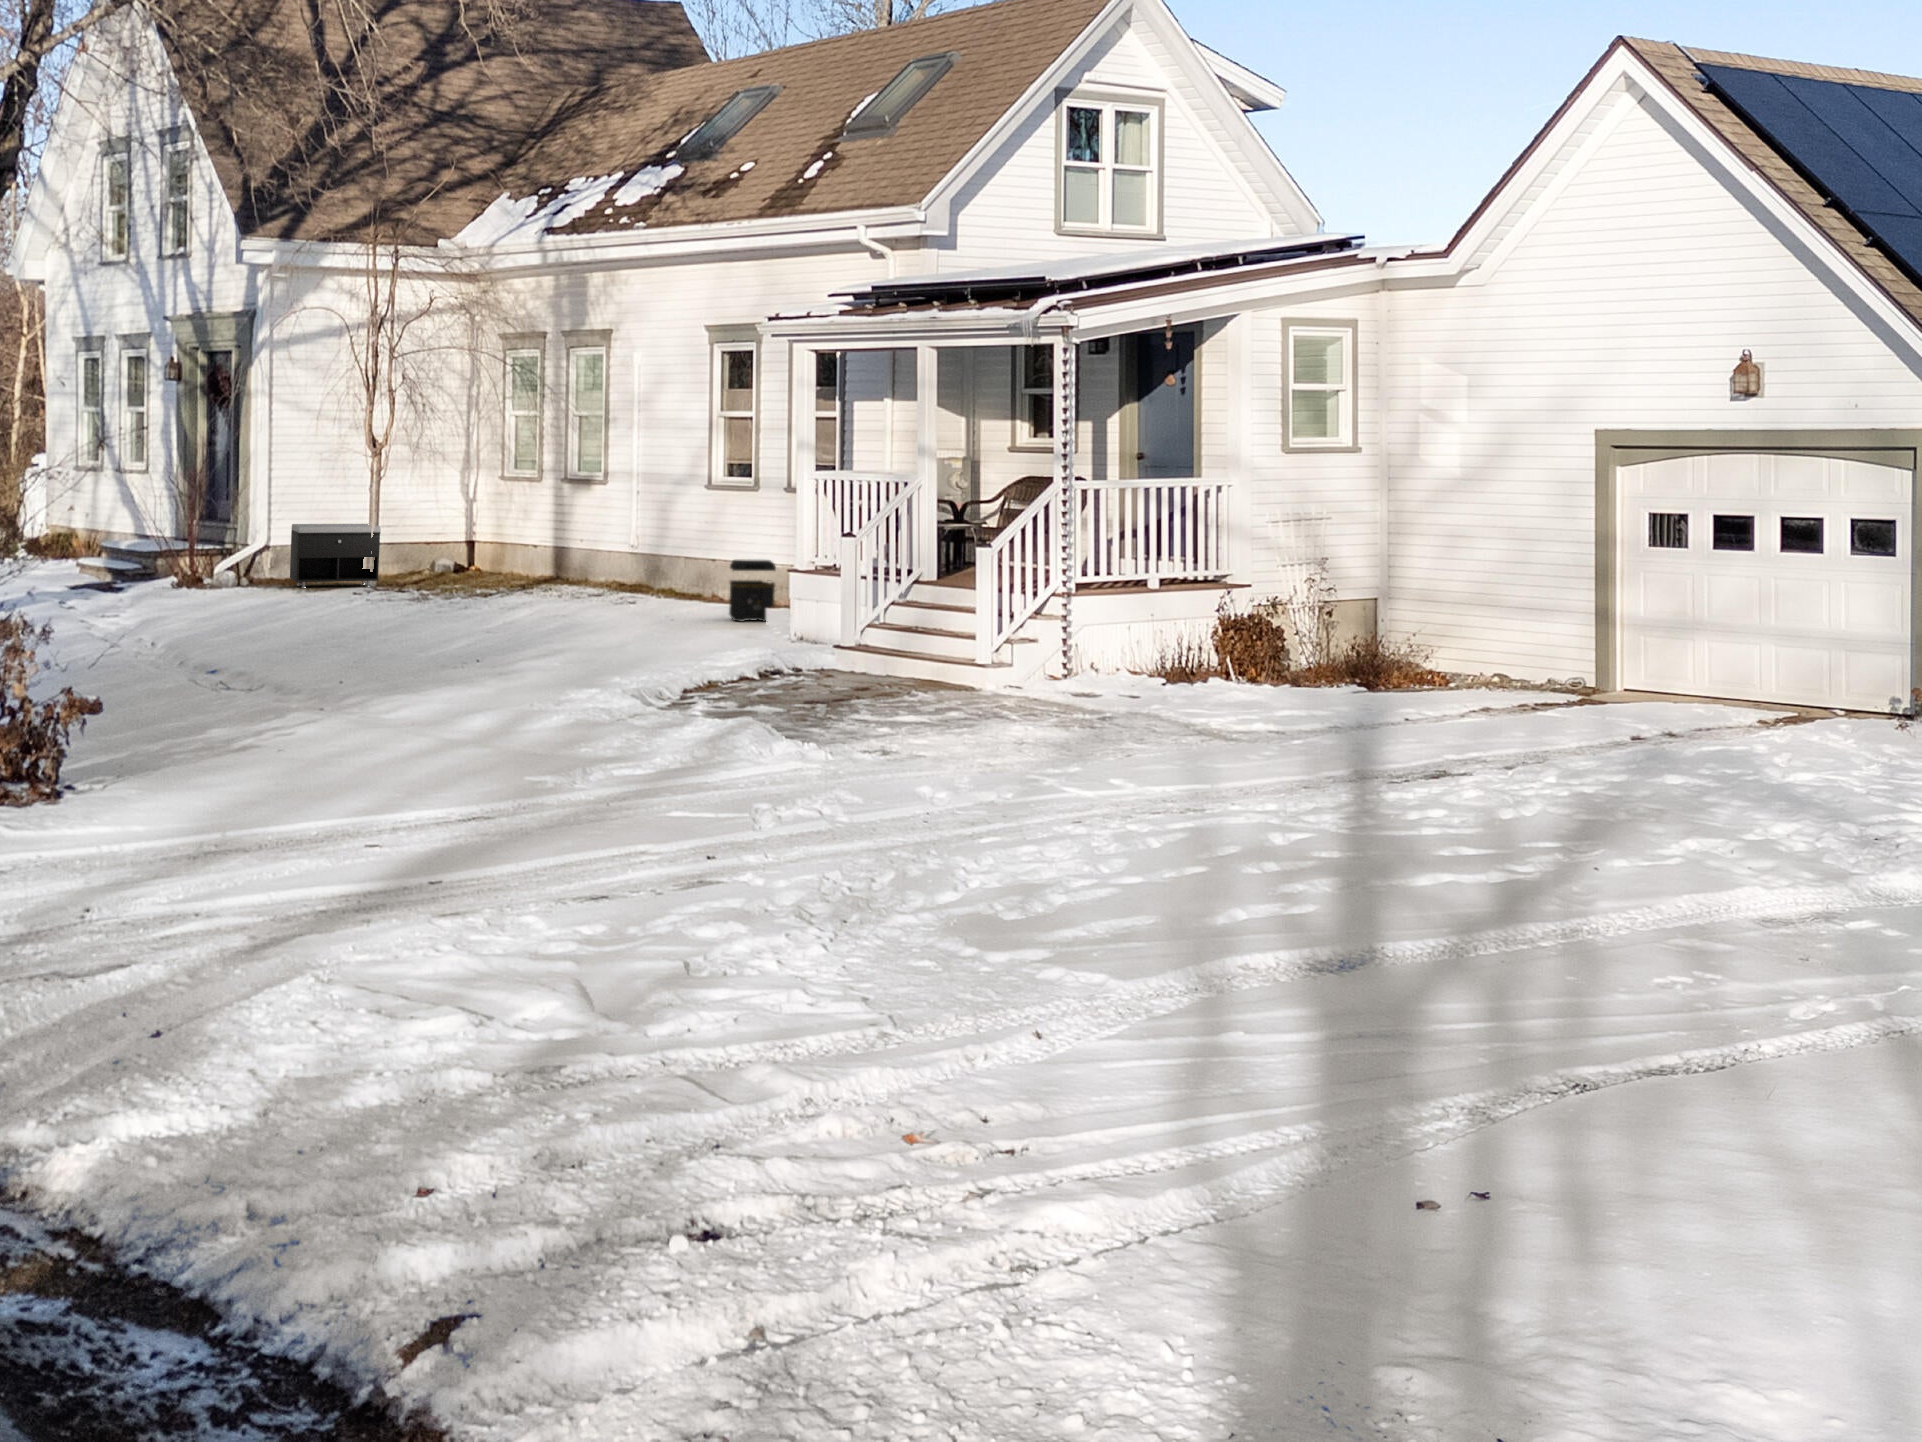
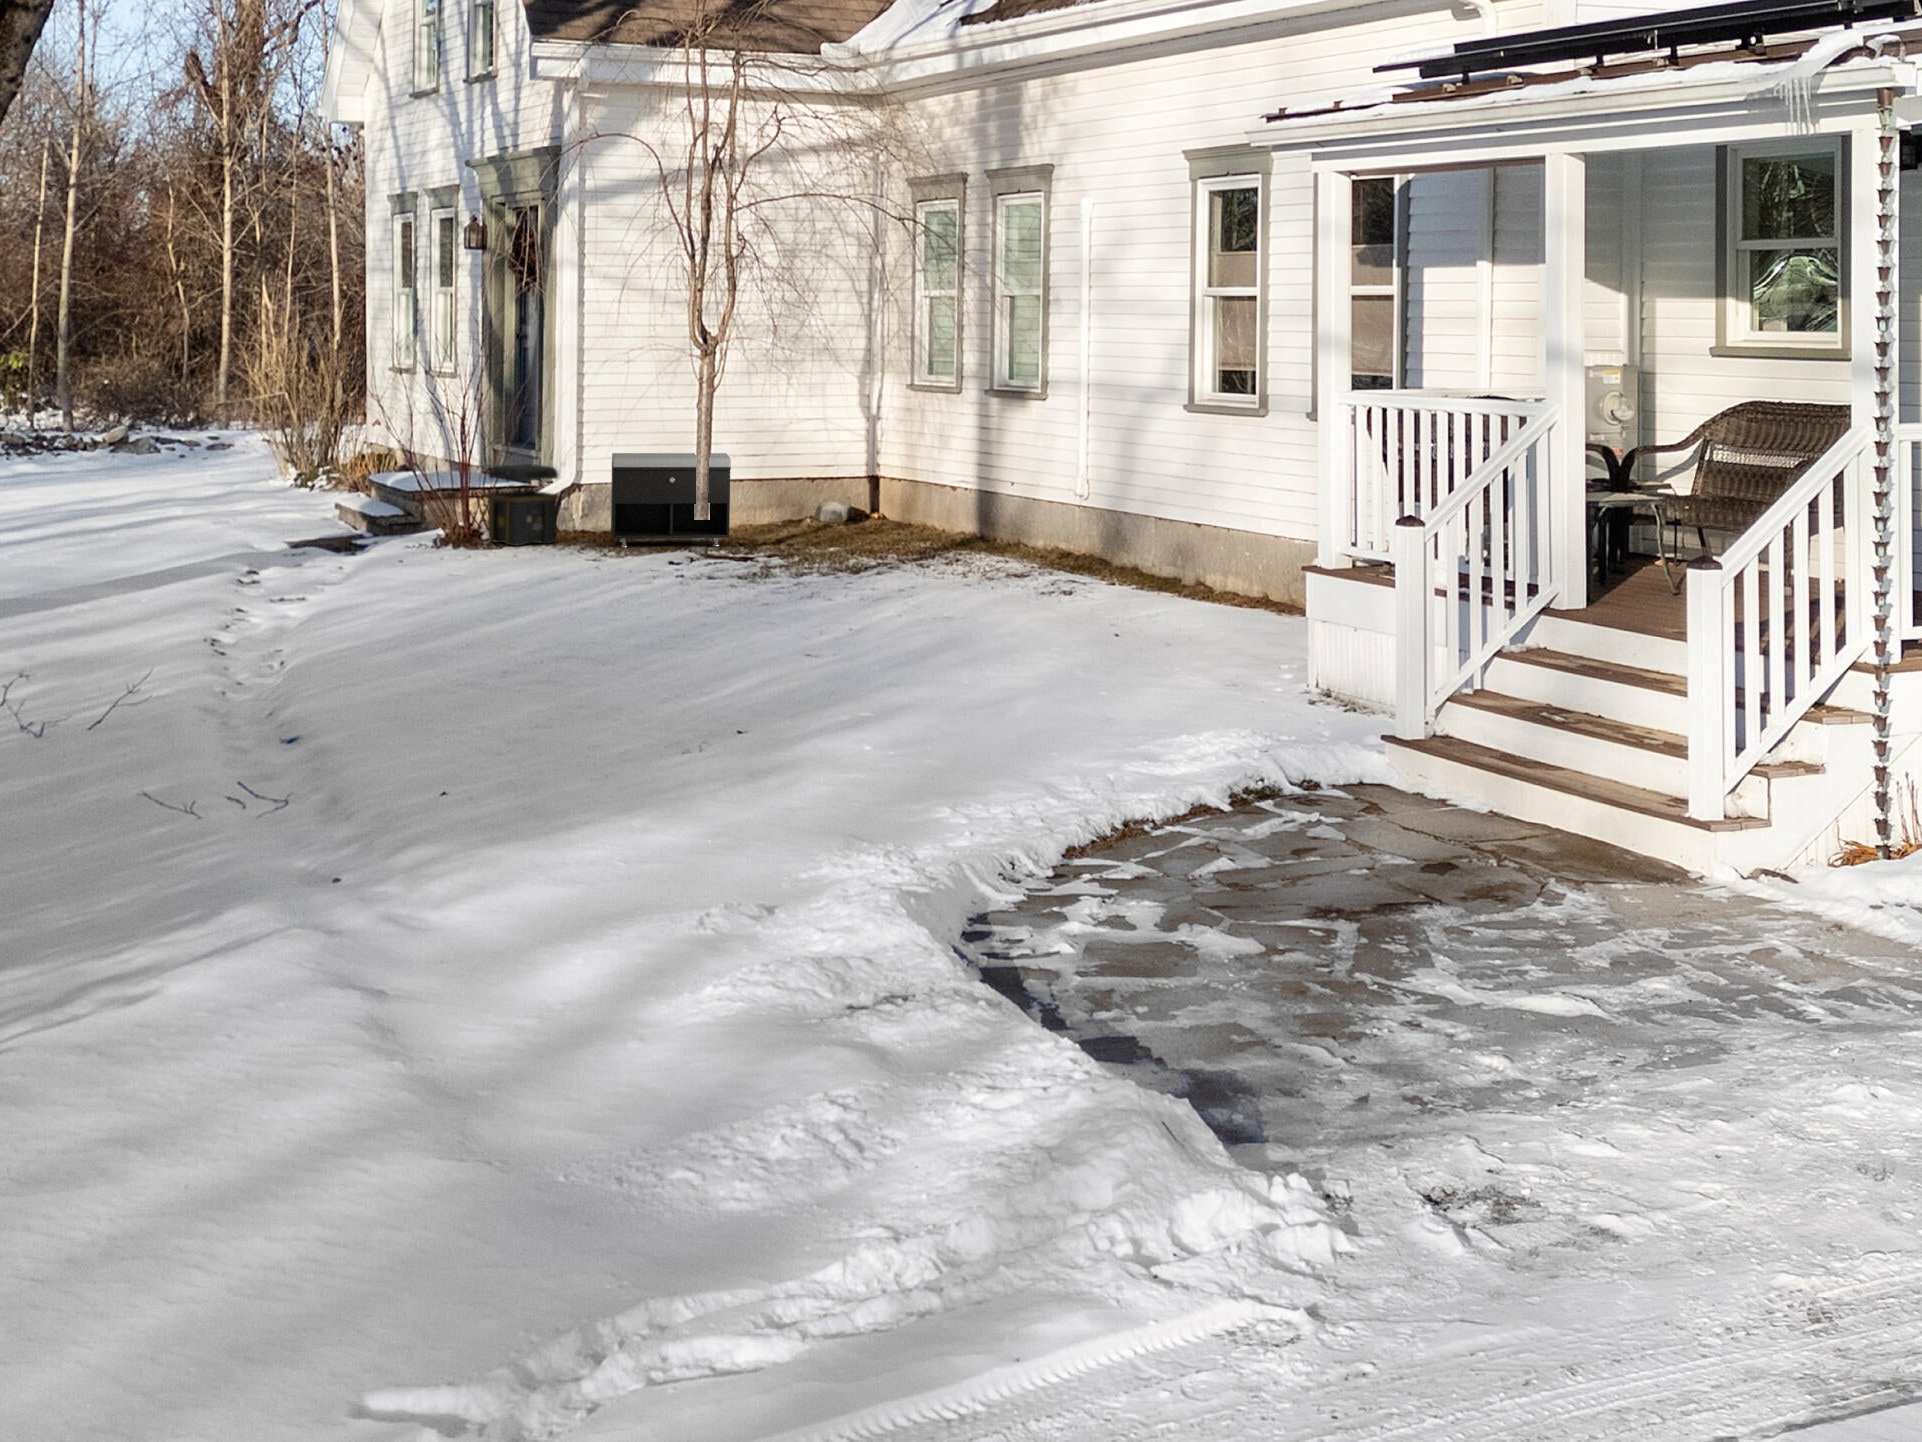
toolbox: present [729,559,776,621] -> present [487,464,559,546]

